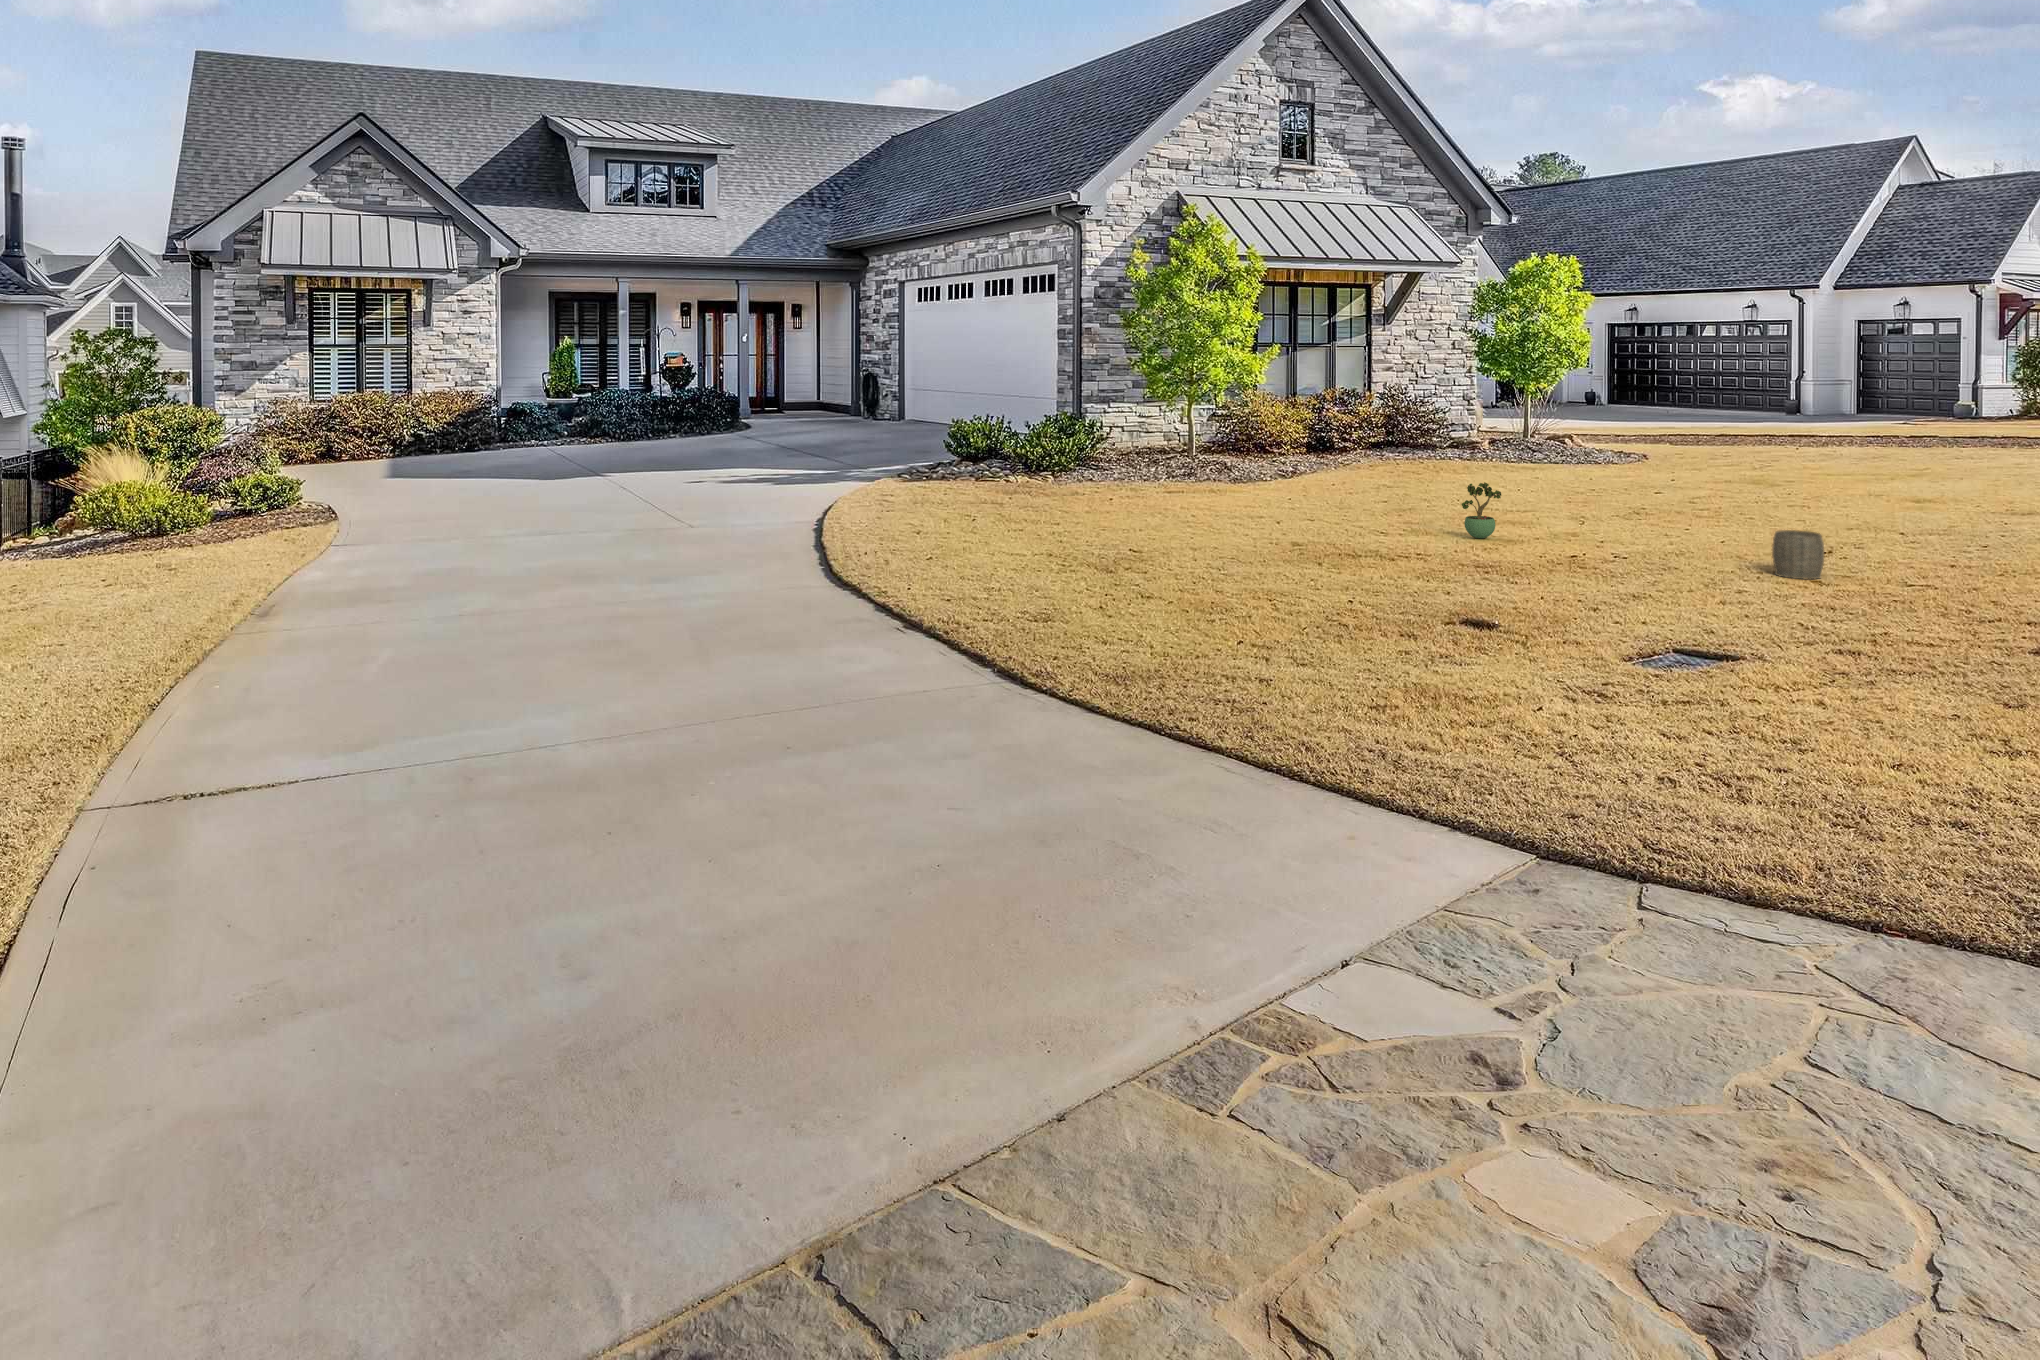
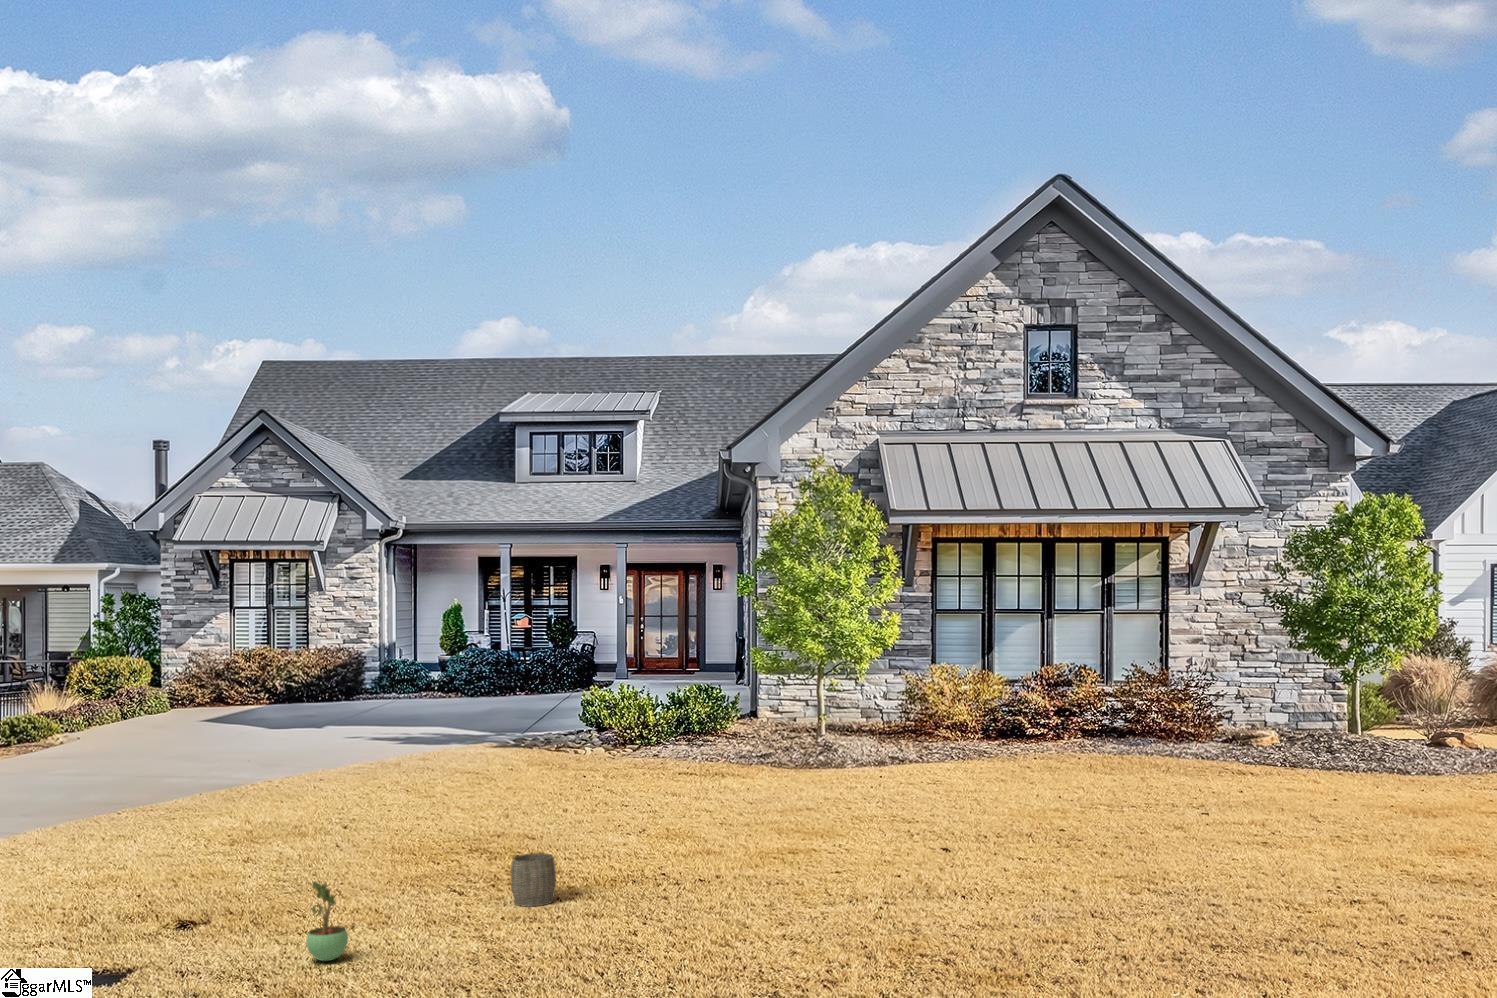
potted plant: present [1462,482,1501,539] -> present [306,881,348,961]

